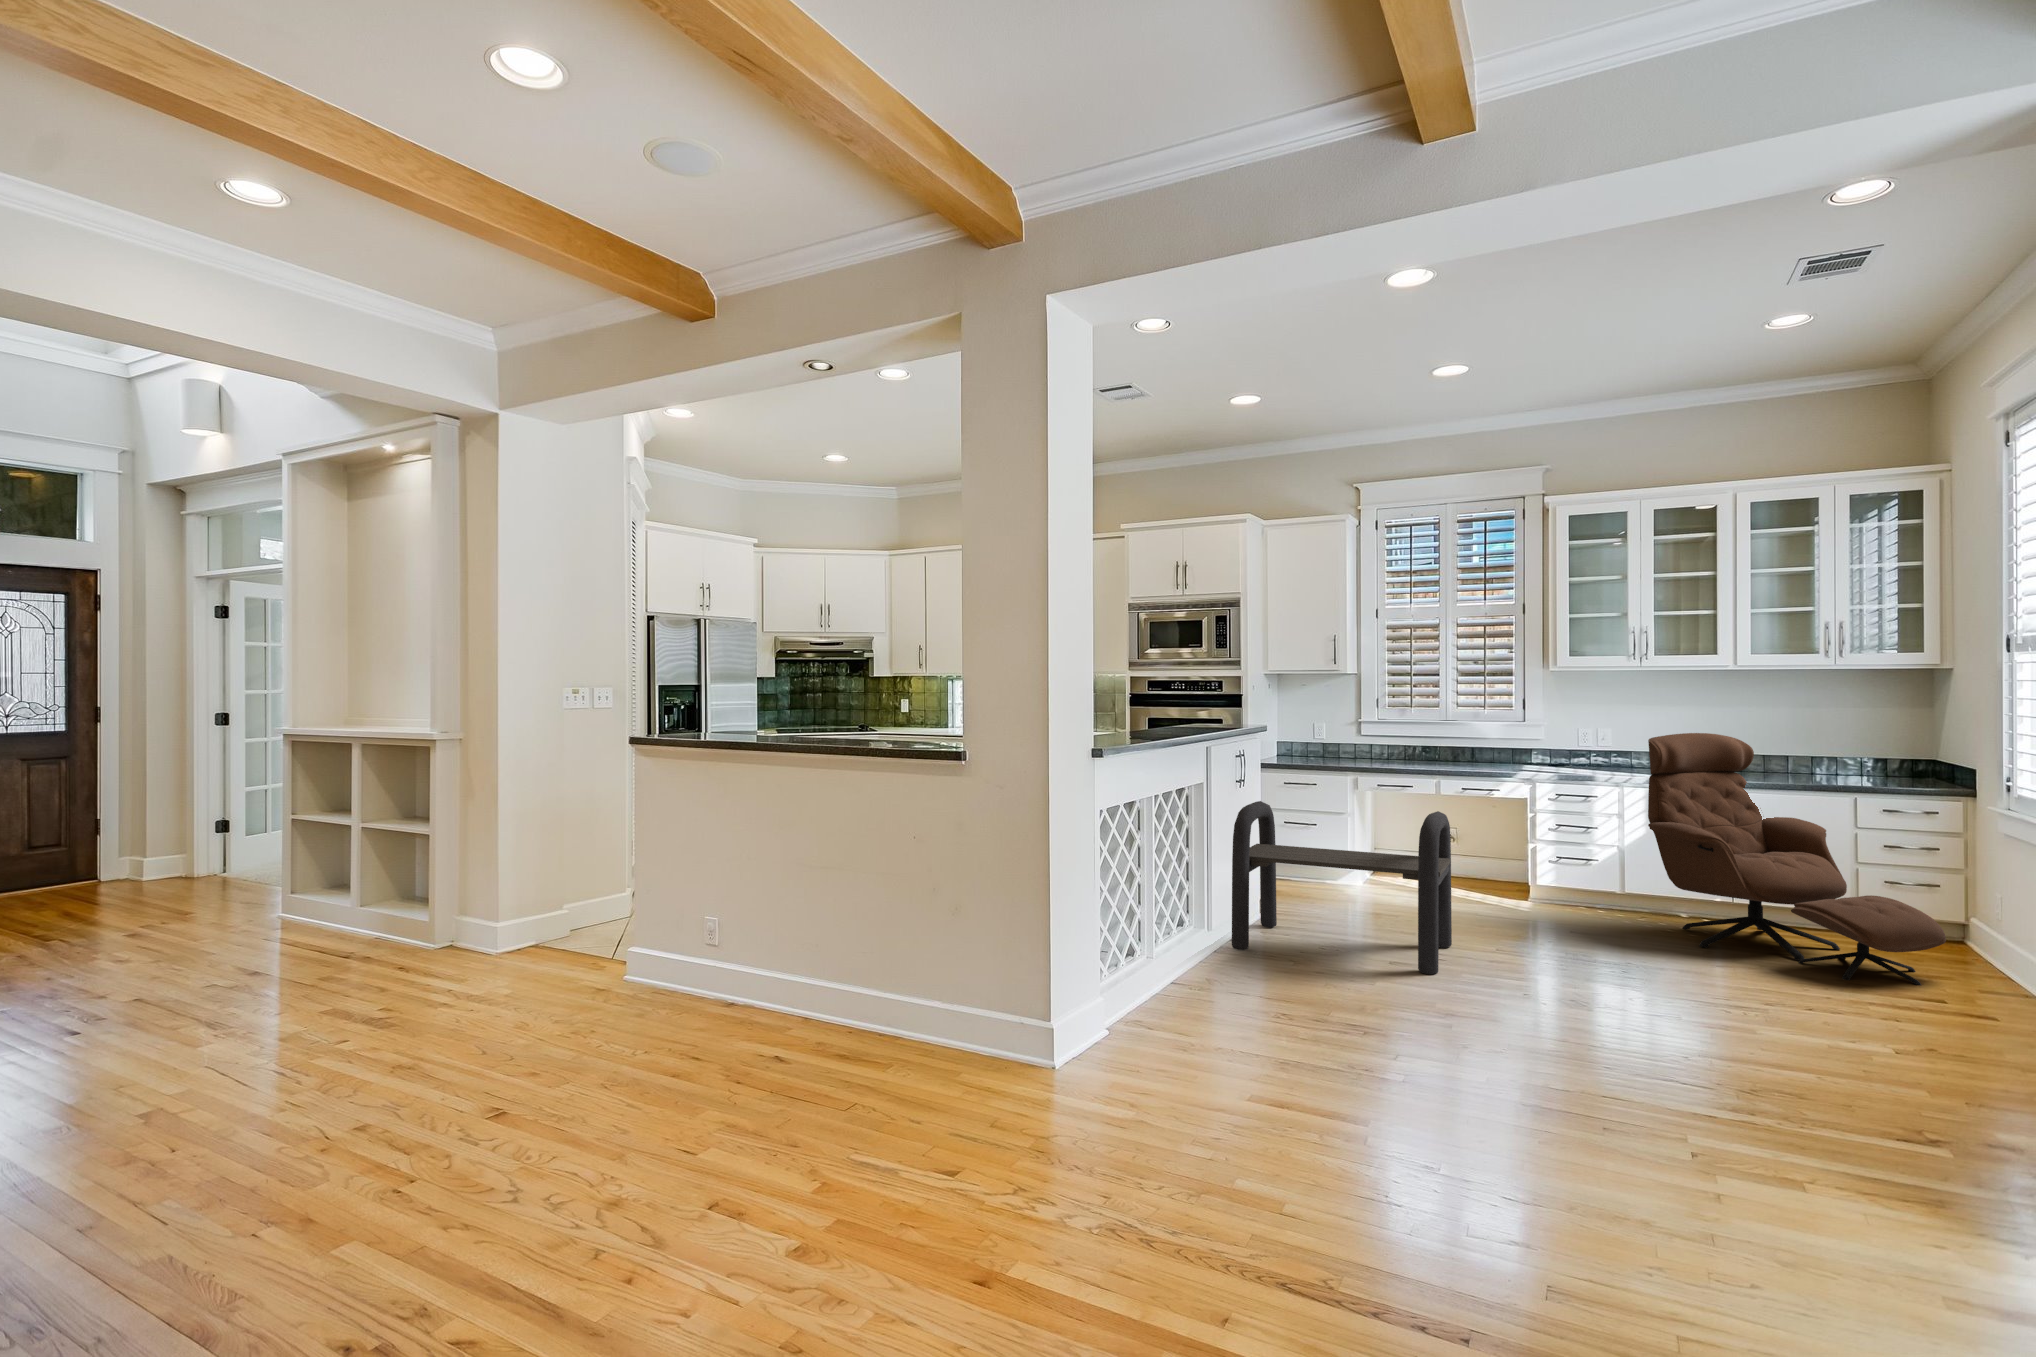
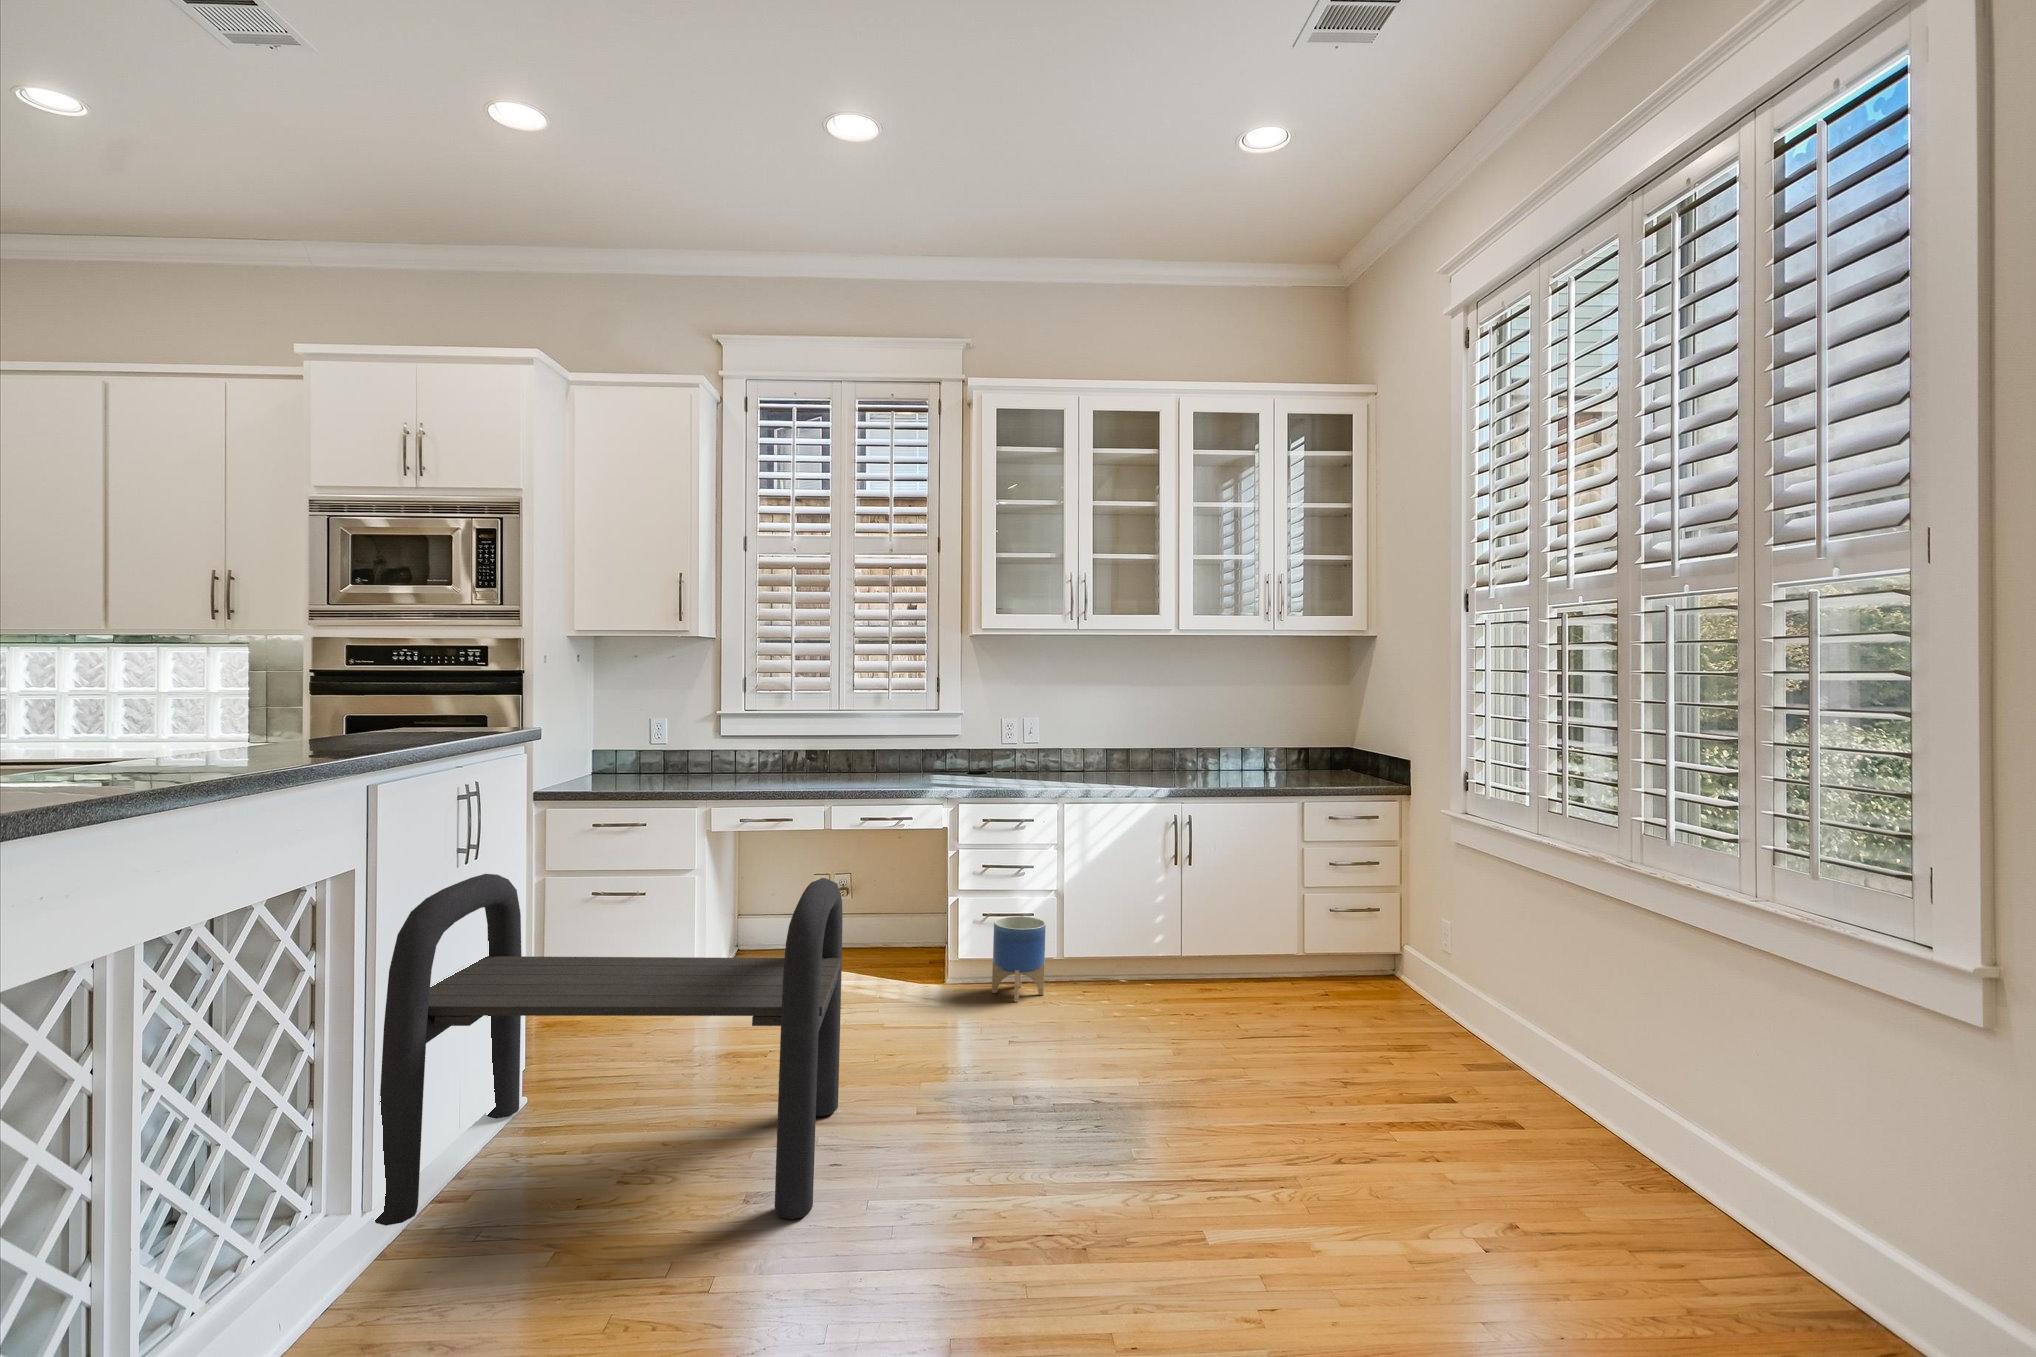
lounge chair: present [1648,733,1946,986] -> none [1101,733,1432,1076]
planter: none [1566,864,1608,921] -> present [992,916,1046,1002]

